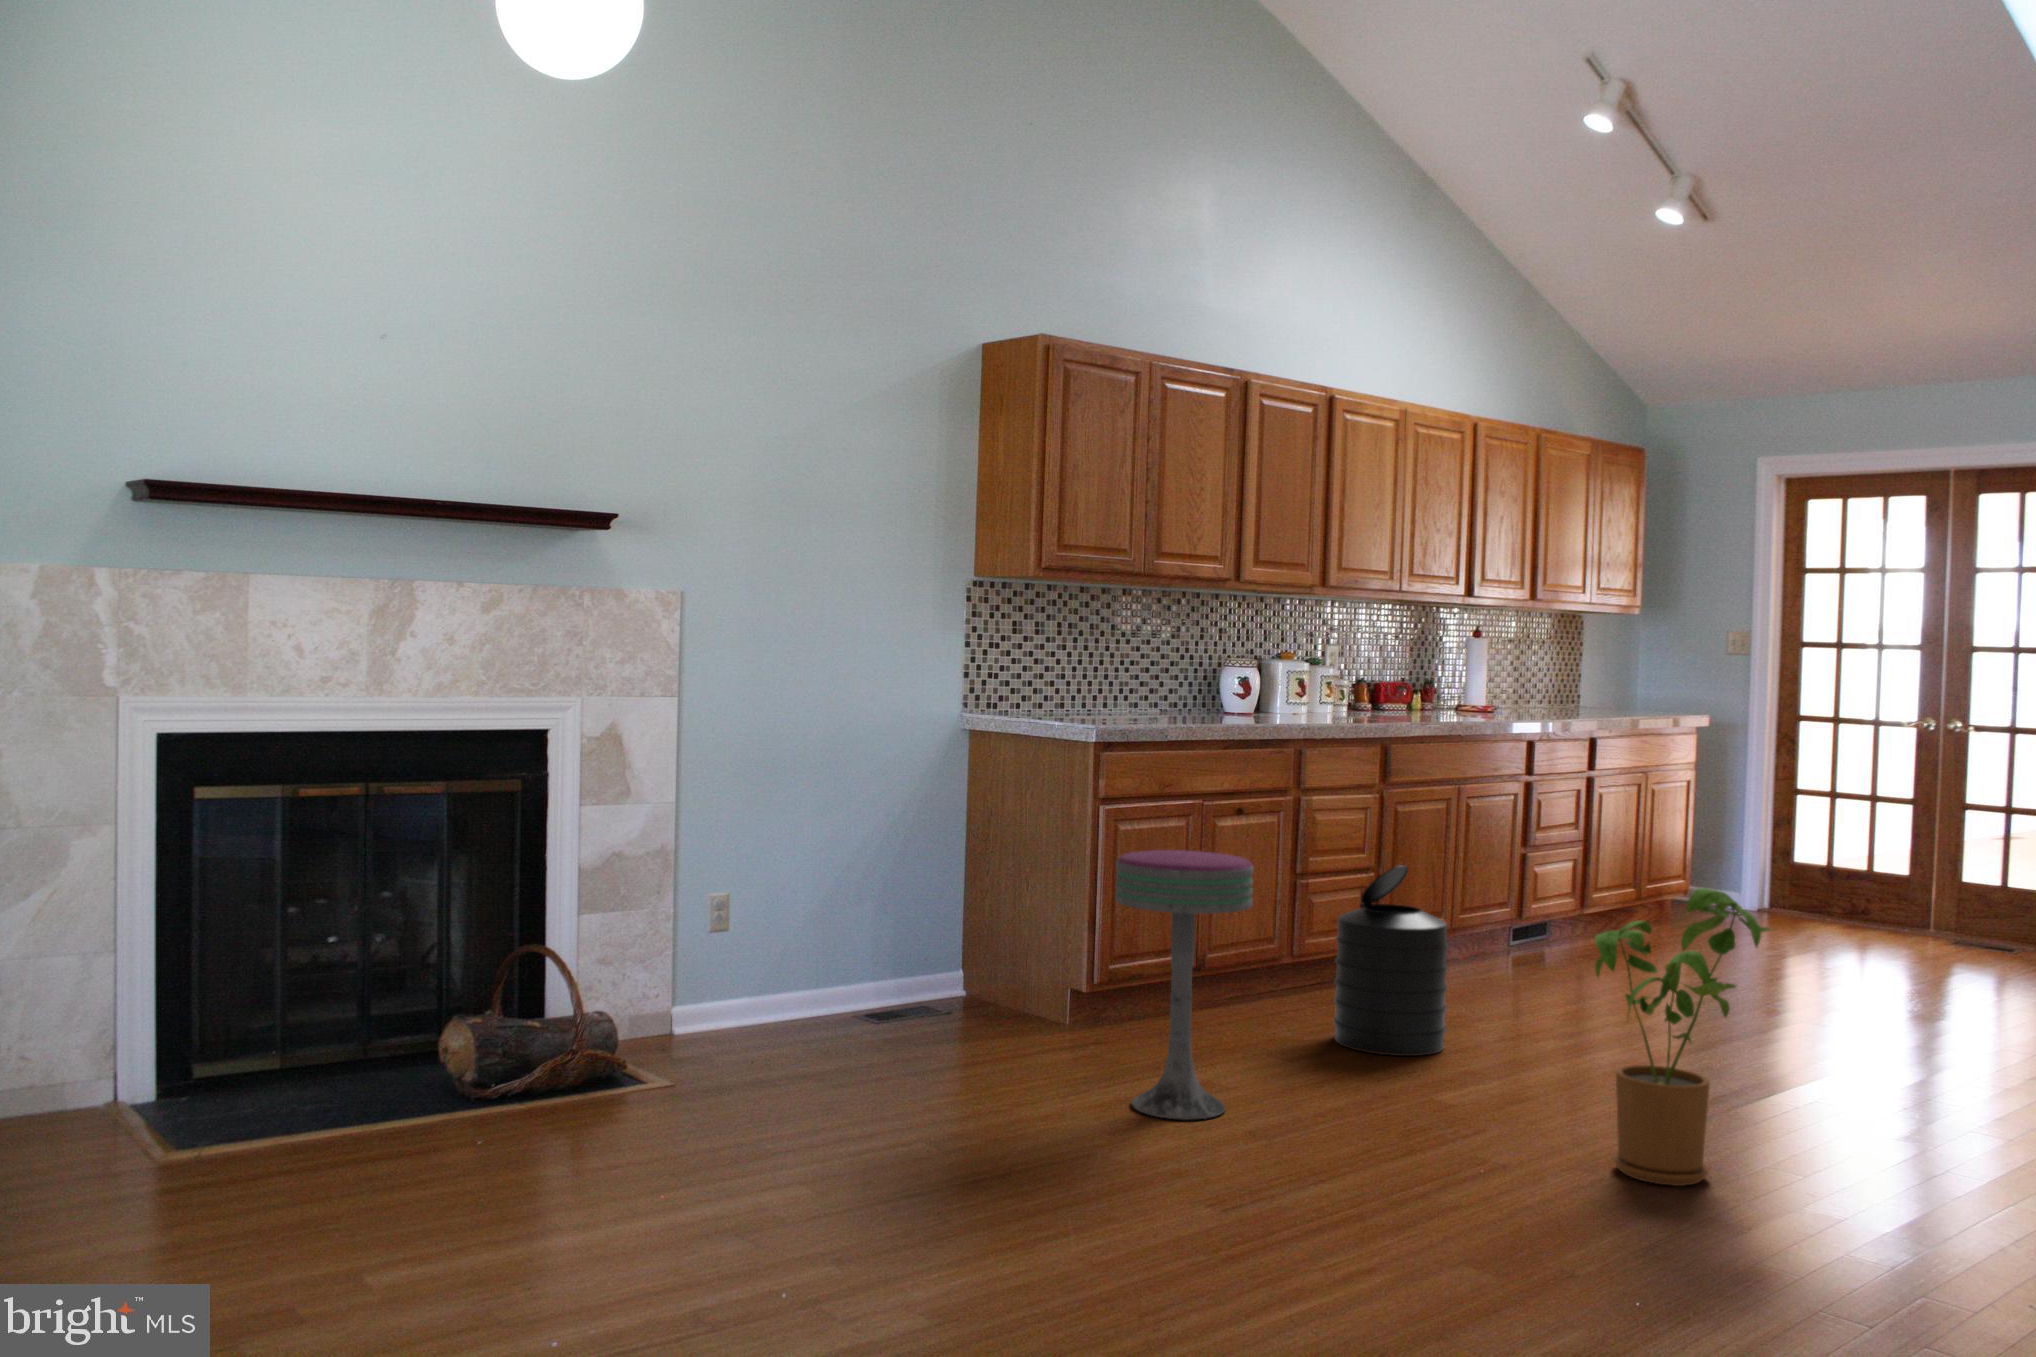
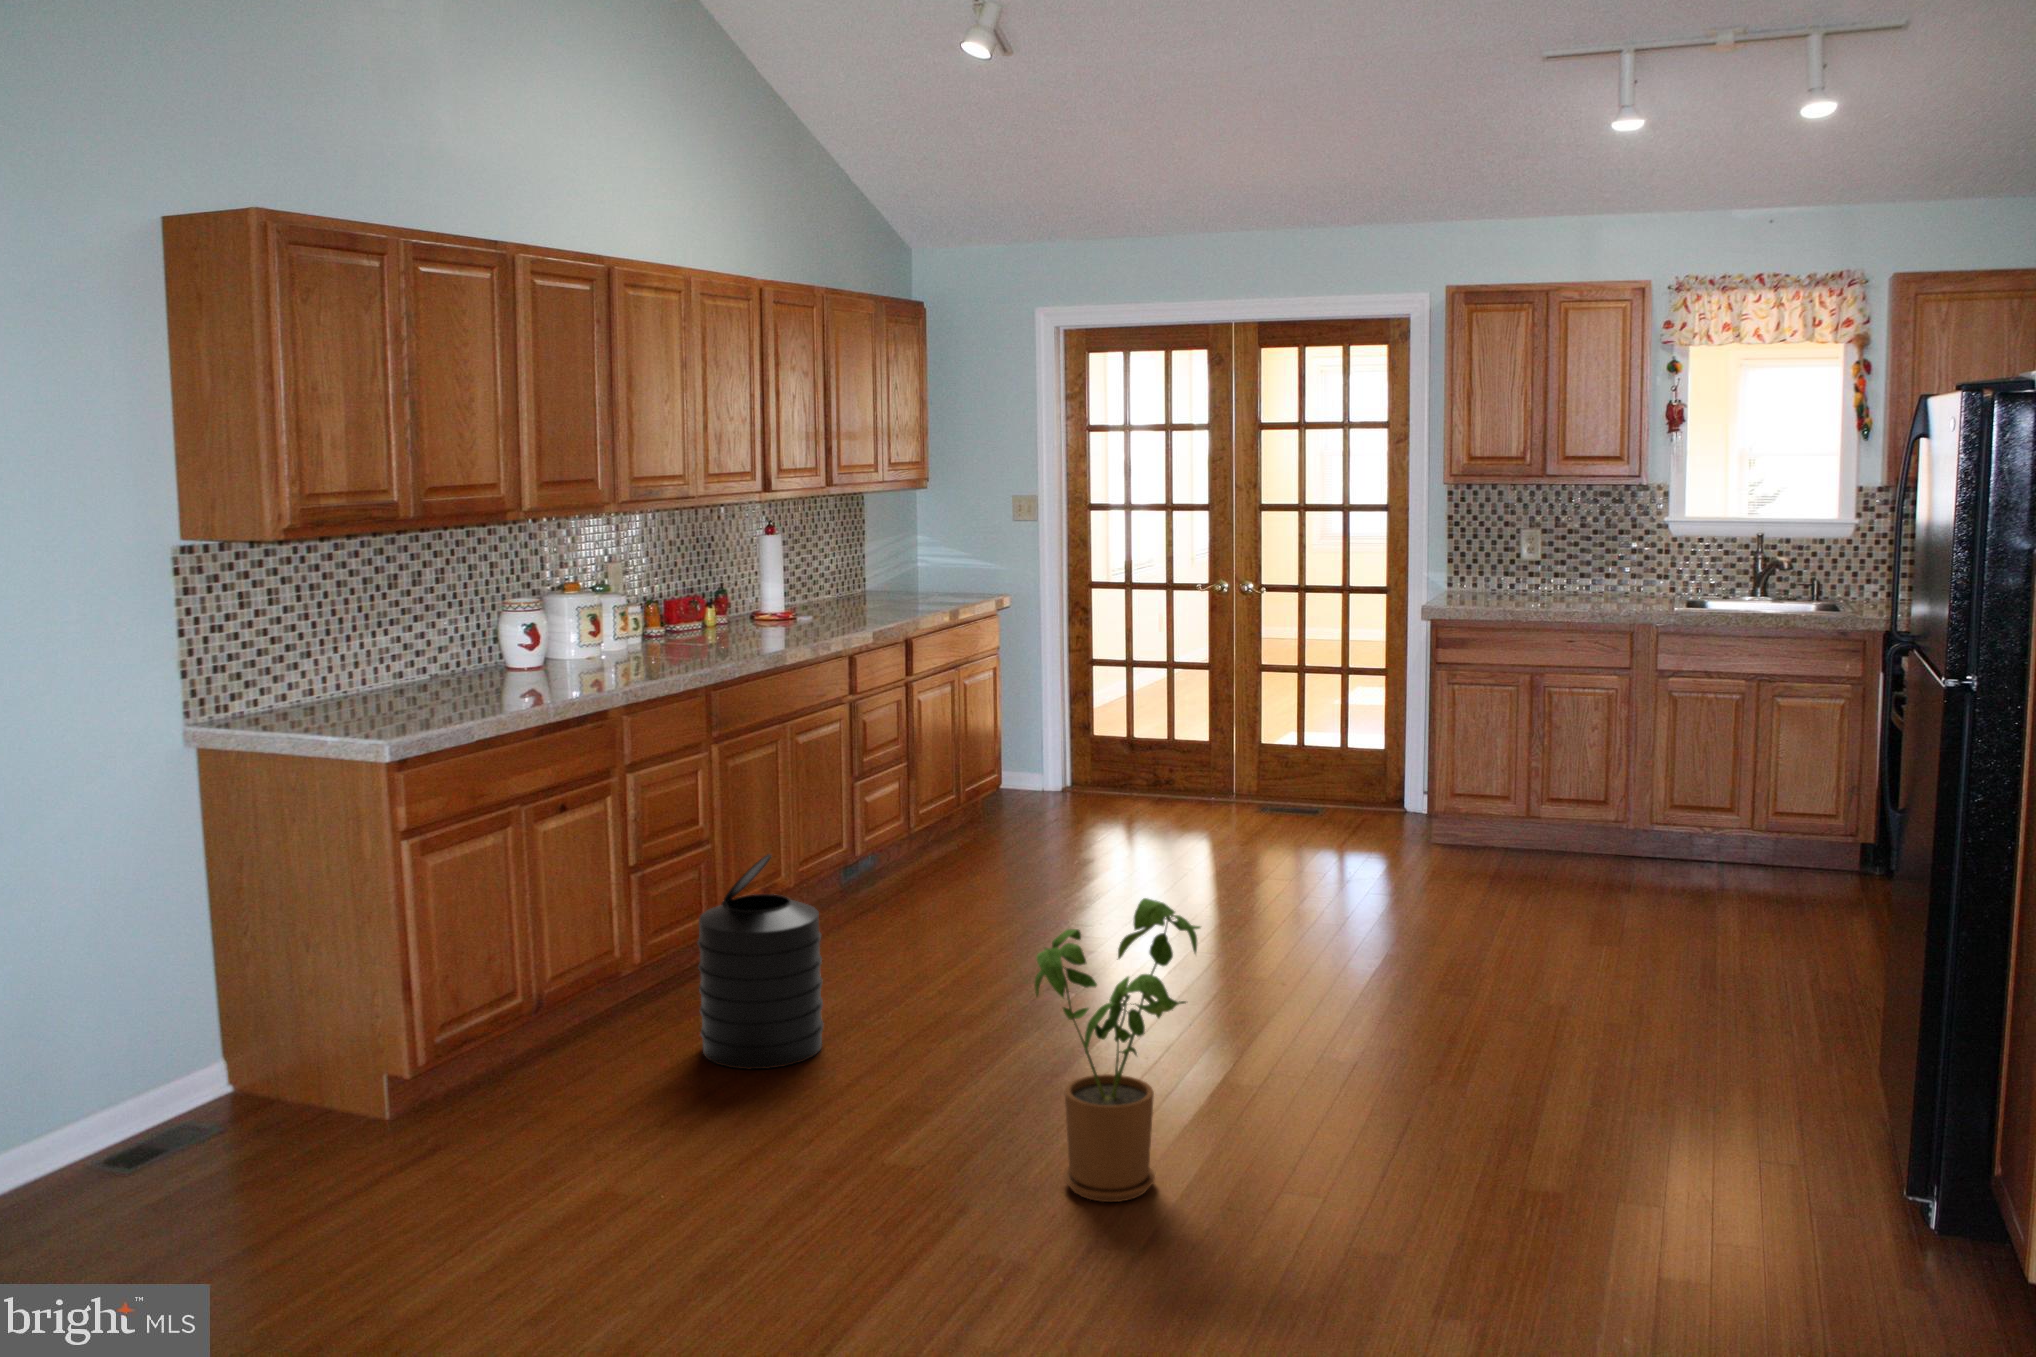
bar stool: present [1115,850,1253,1120] -> none [488,911,661,1243]

